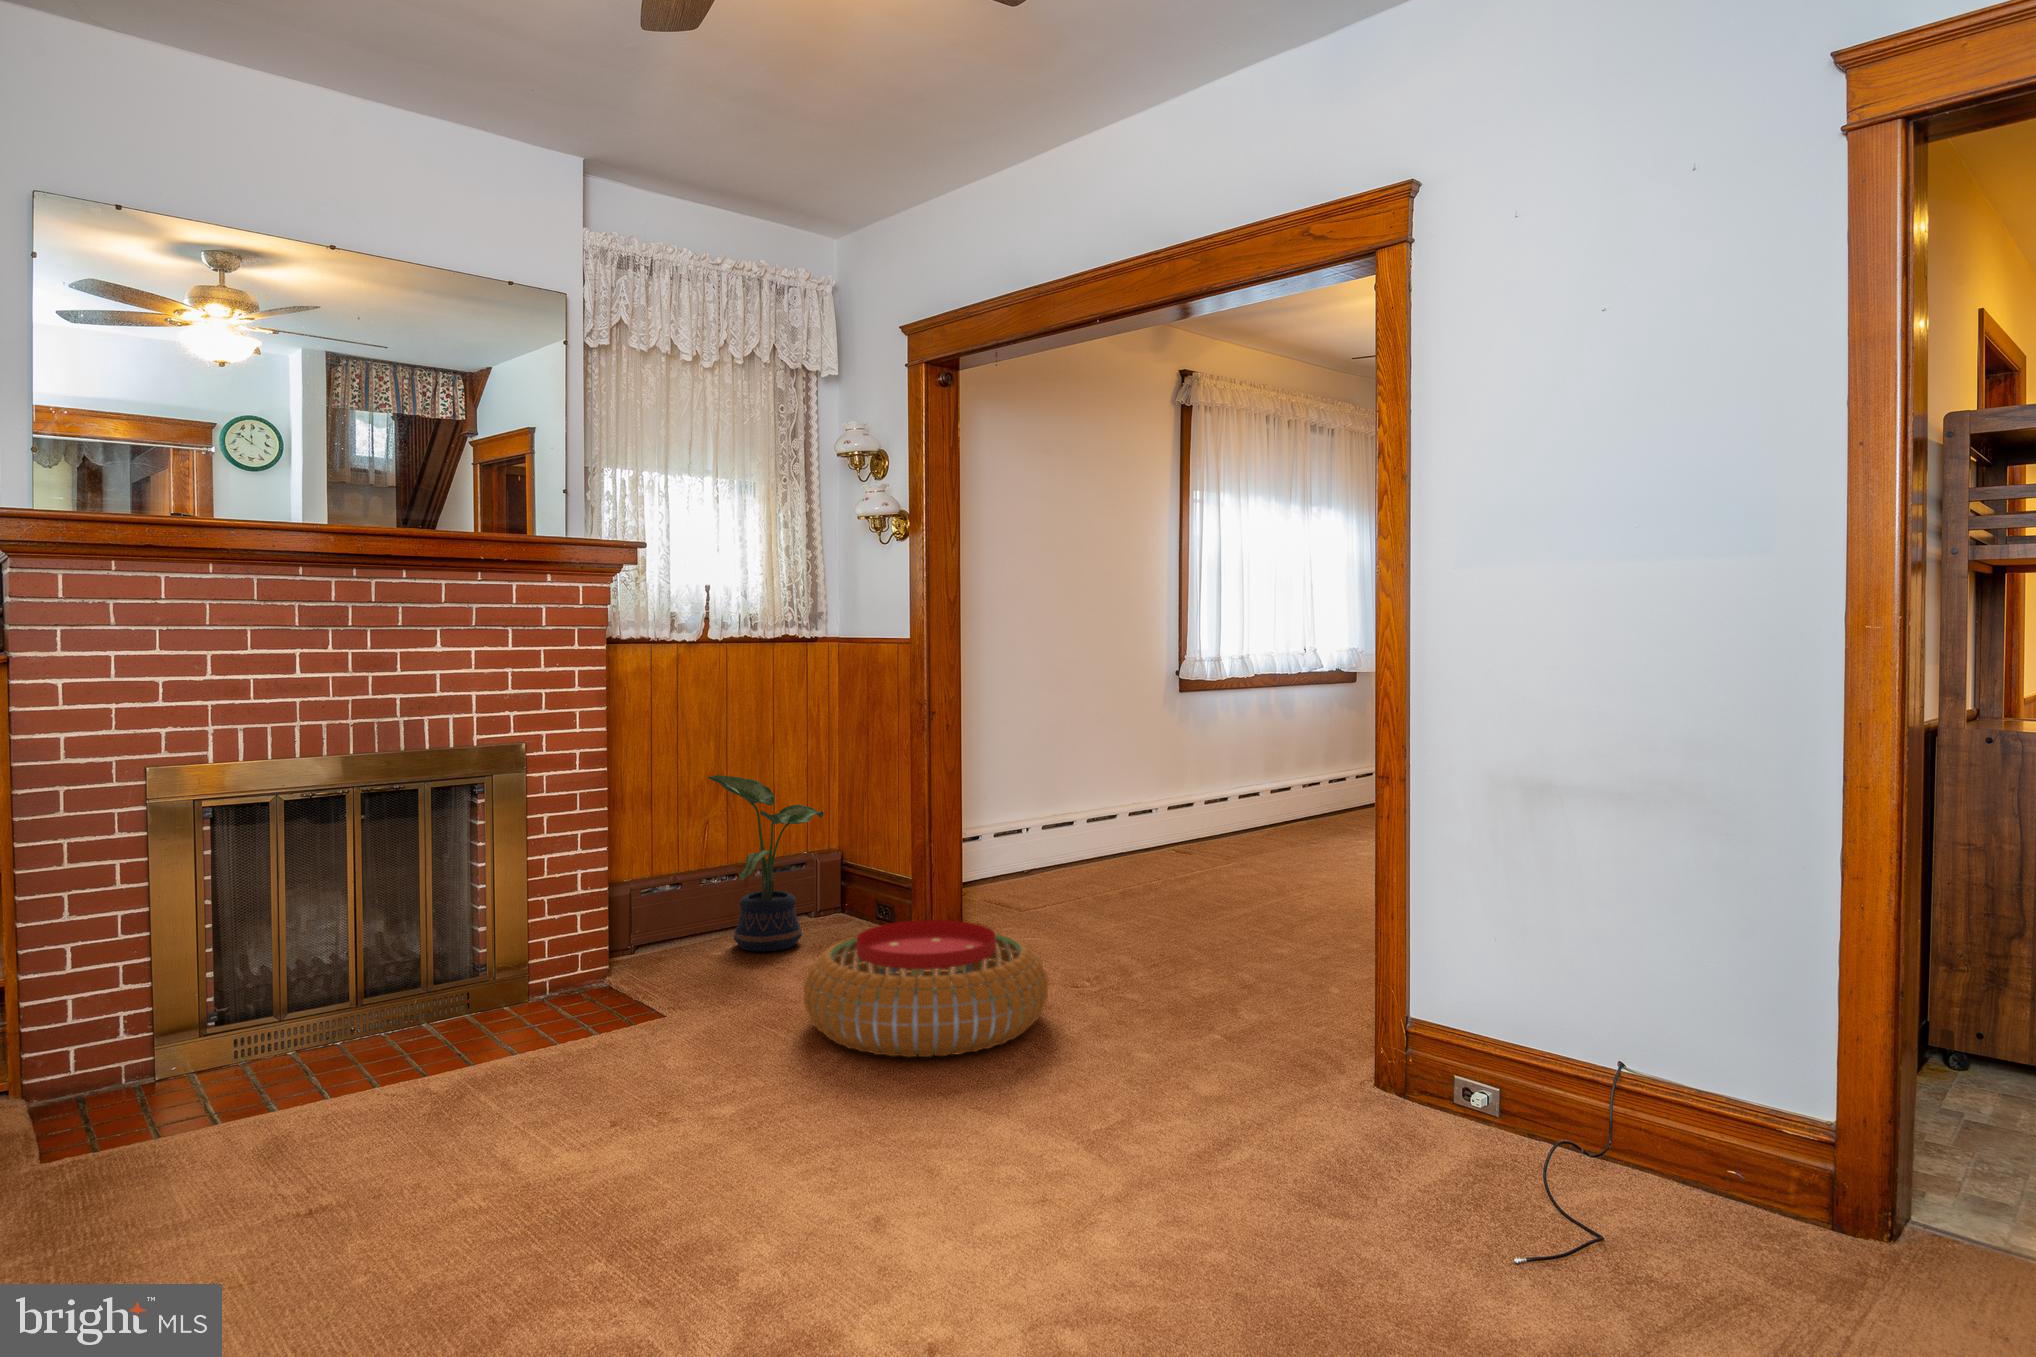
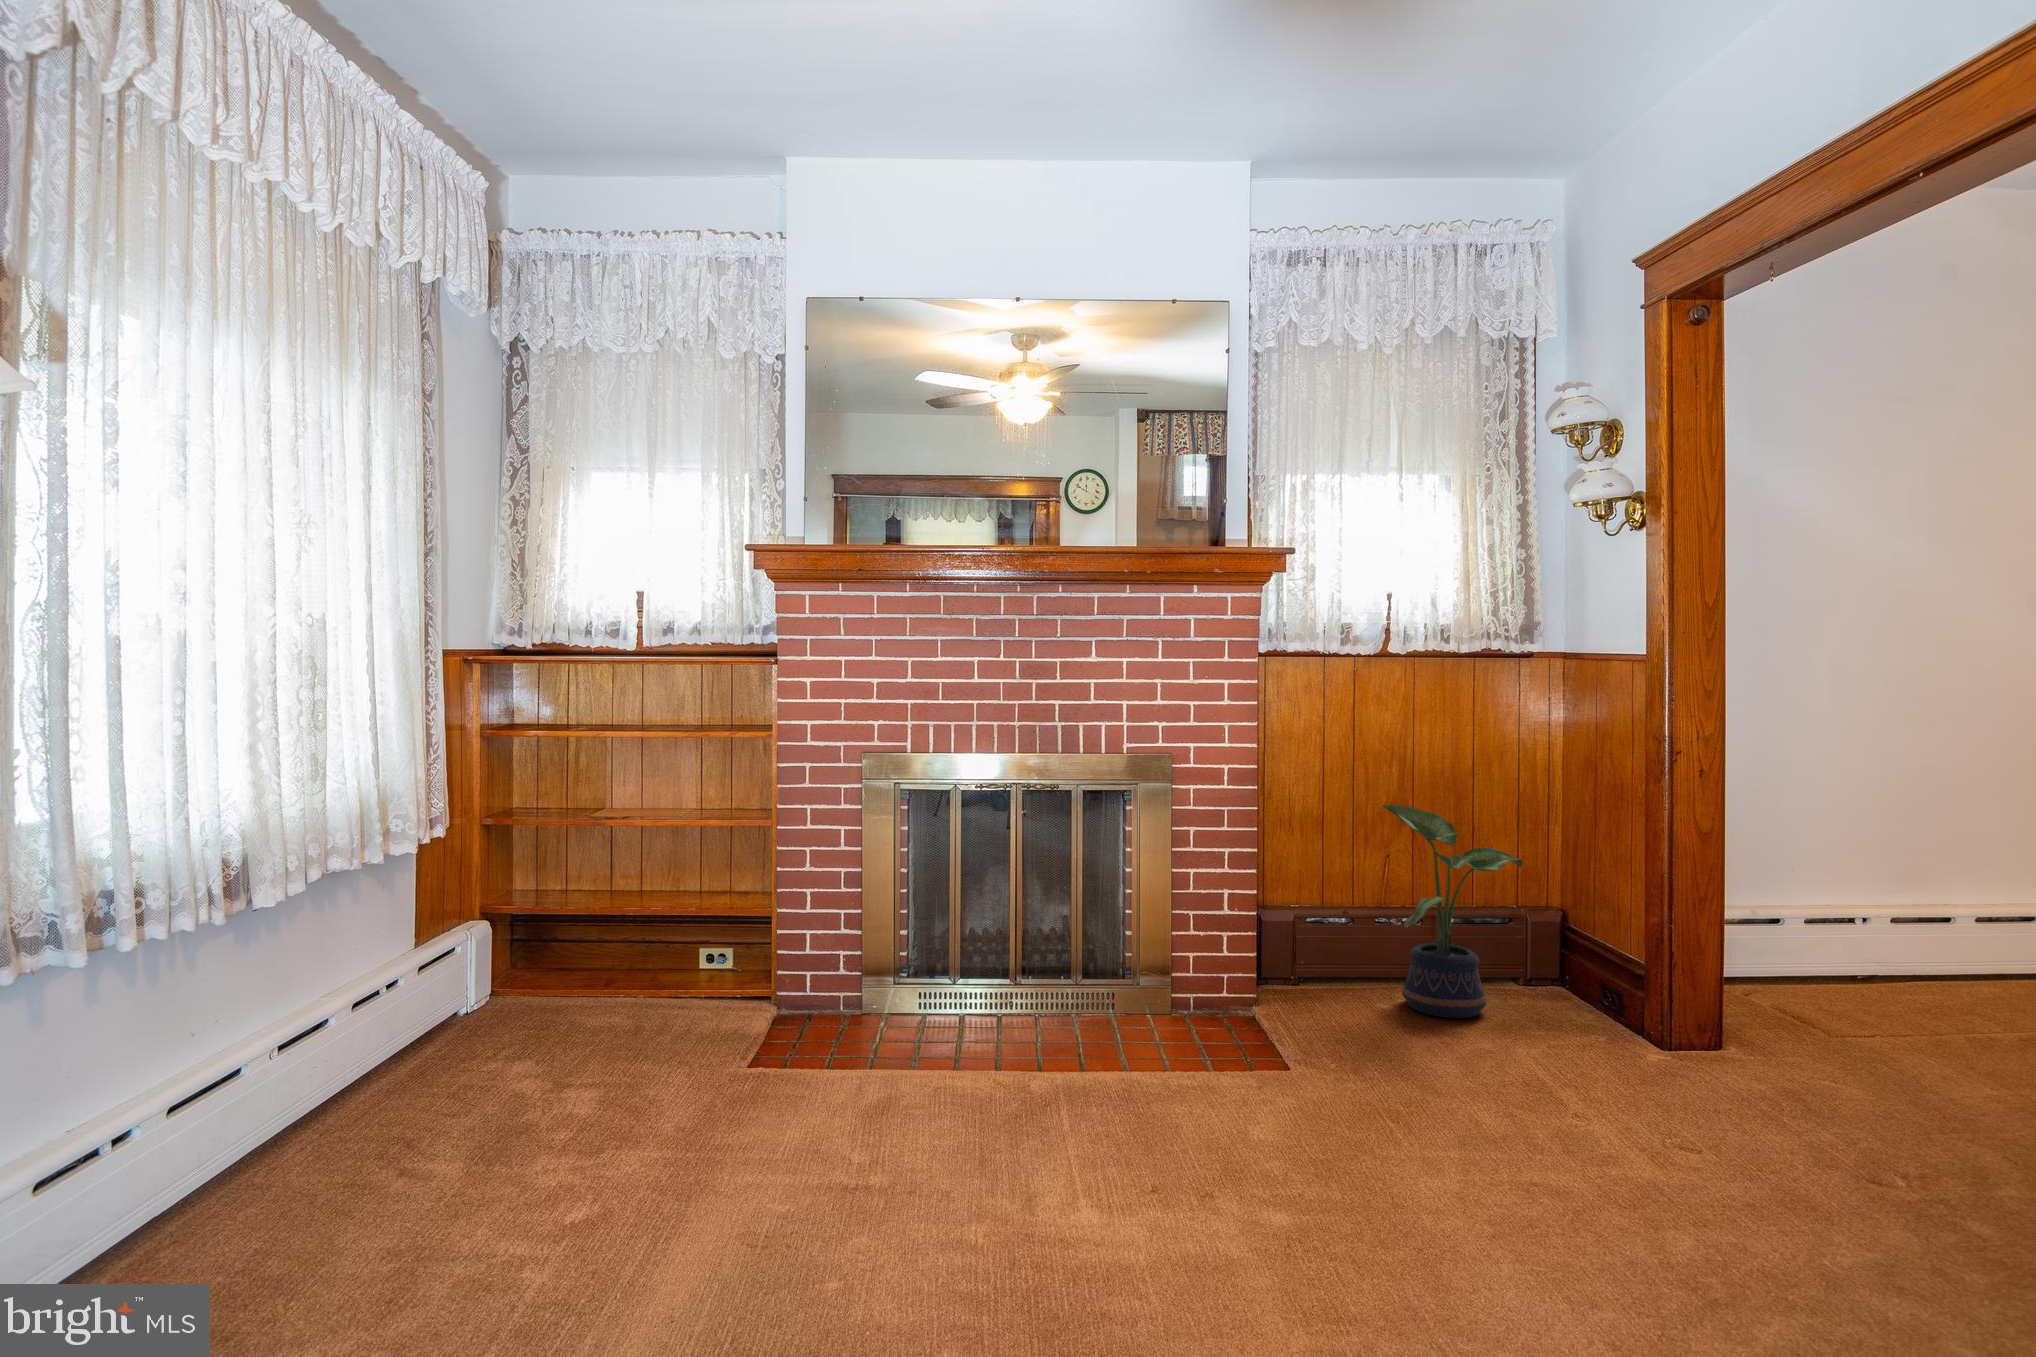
pouf: present [803,920,1048,1057] -> none [1433,1022,1833,1254]

